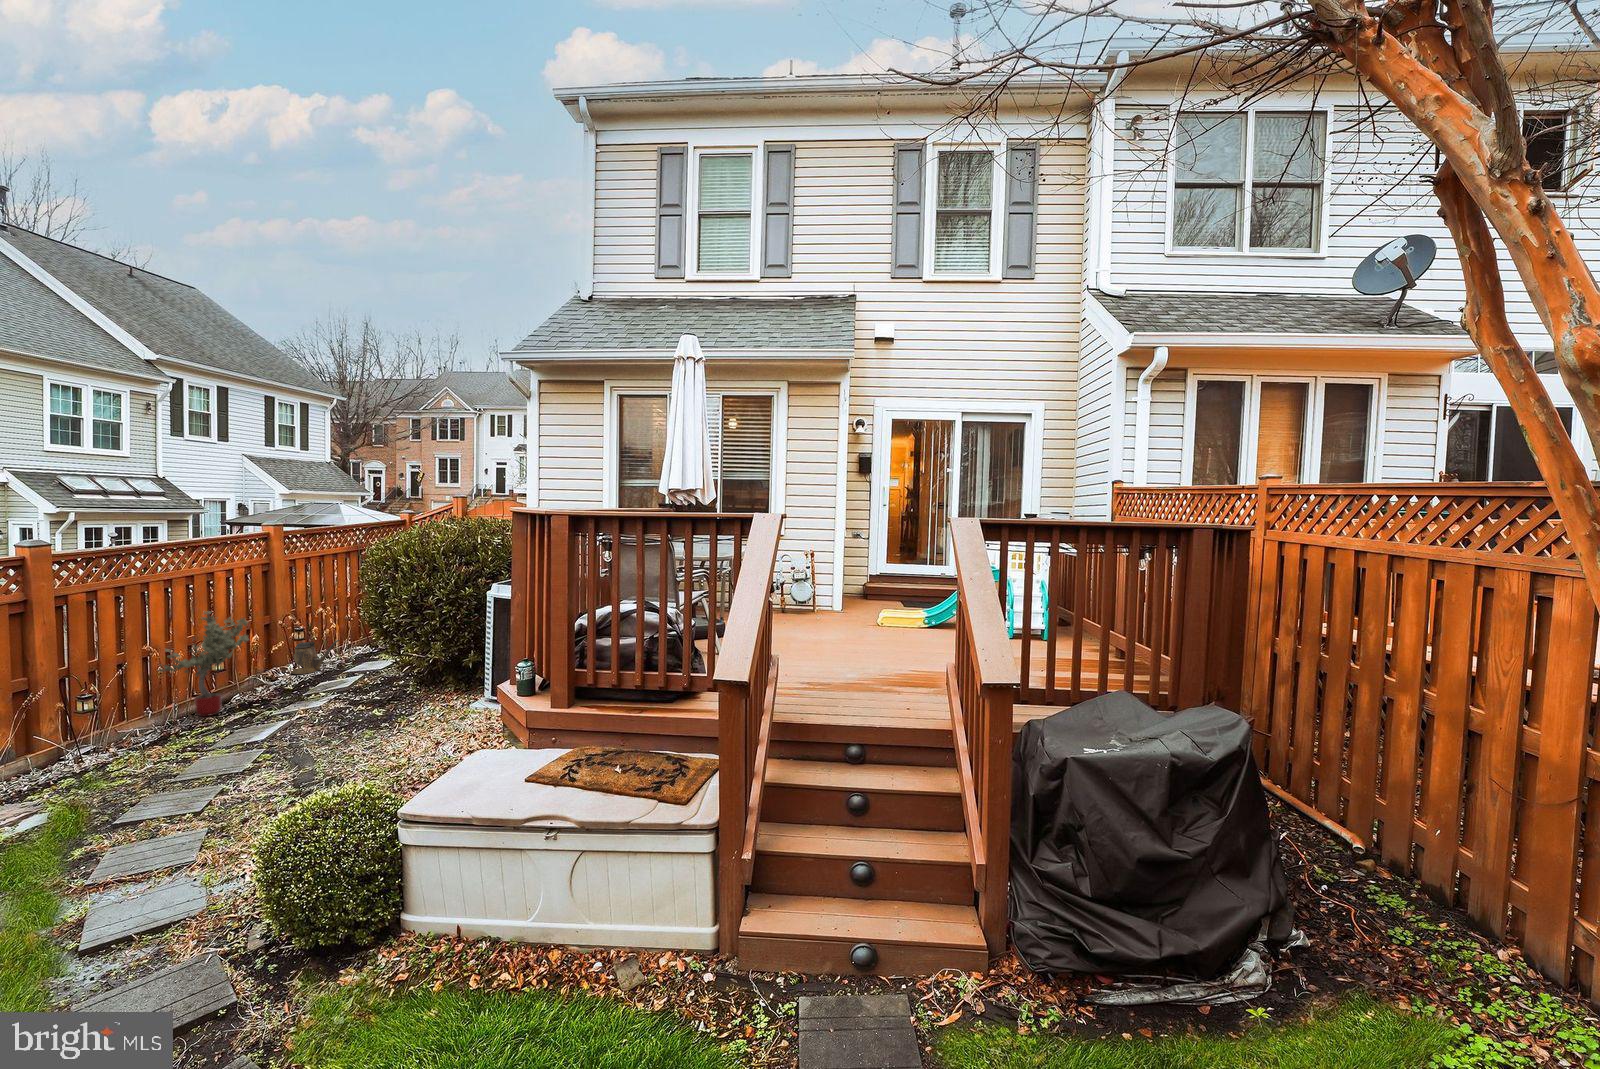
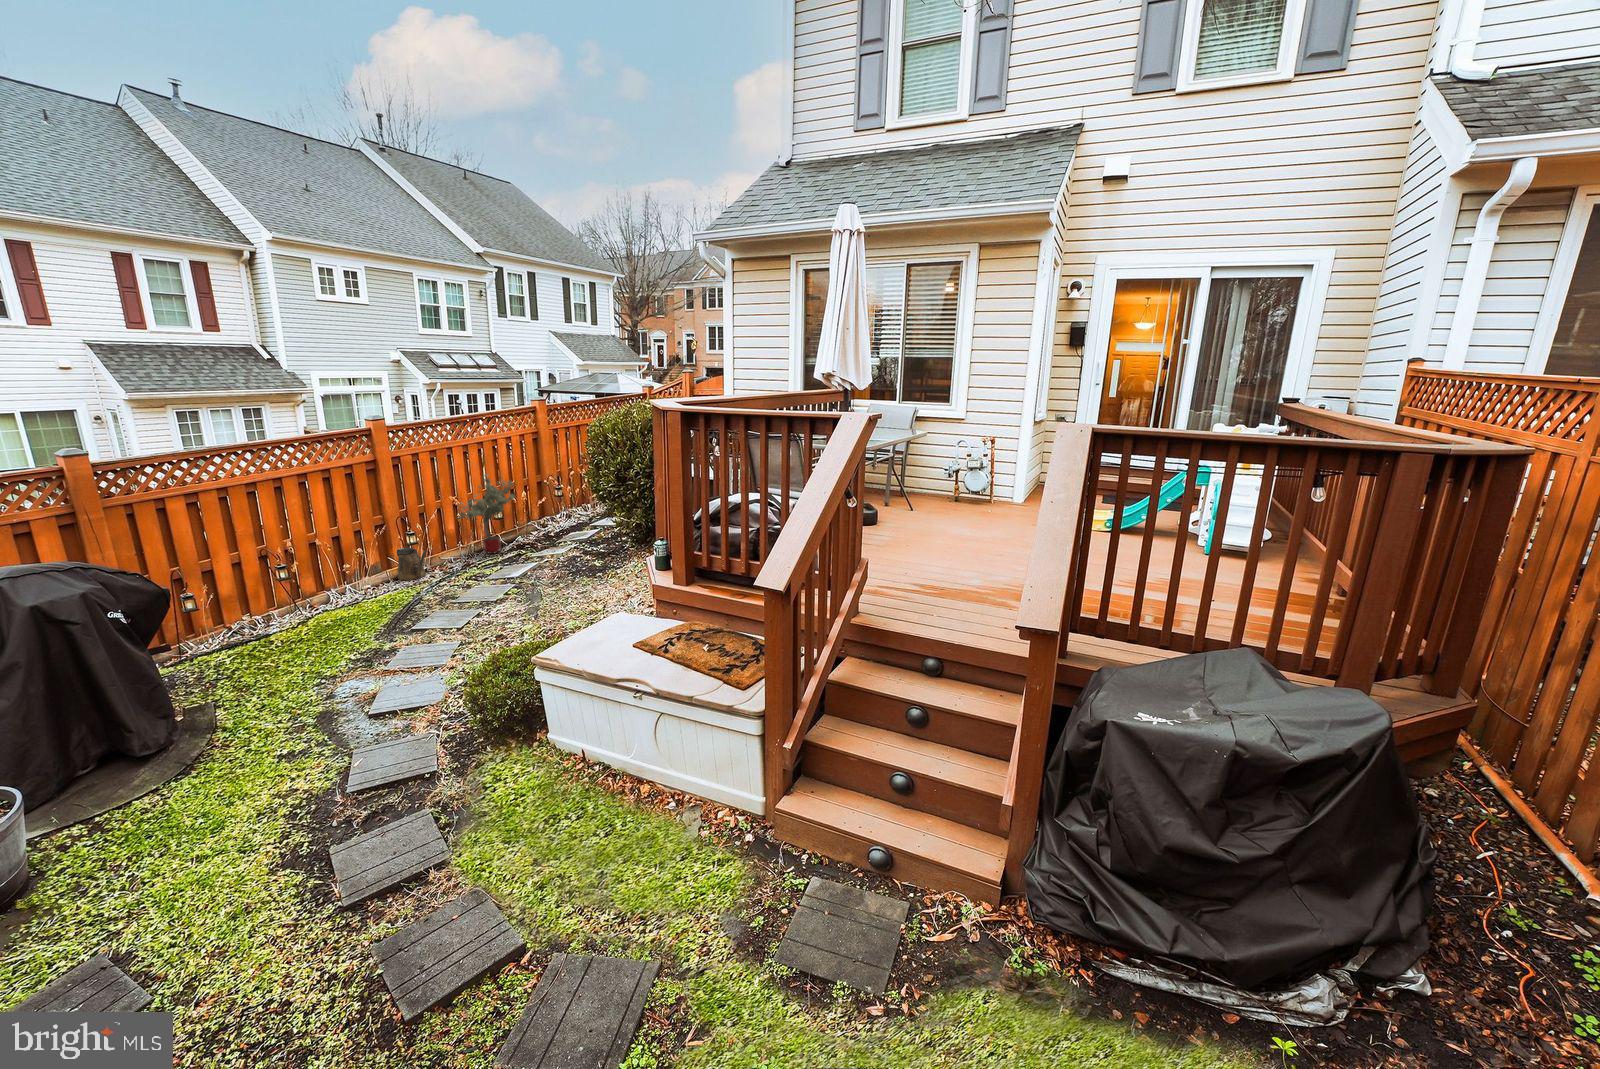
watering can: present [291,640,339,674] -> present [397,548,427,580]

